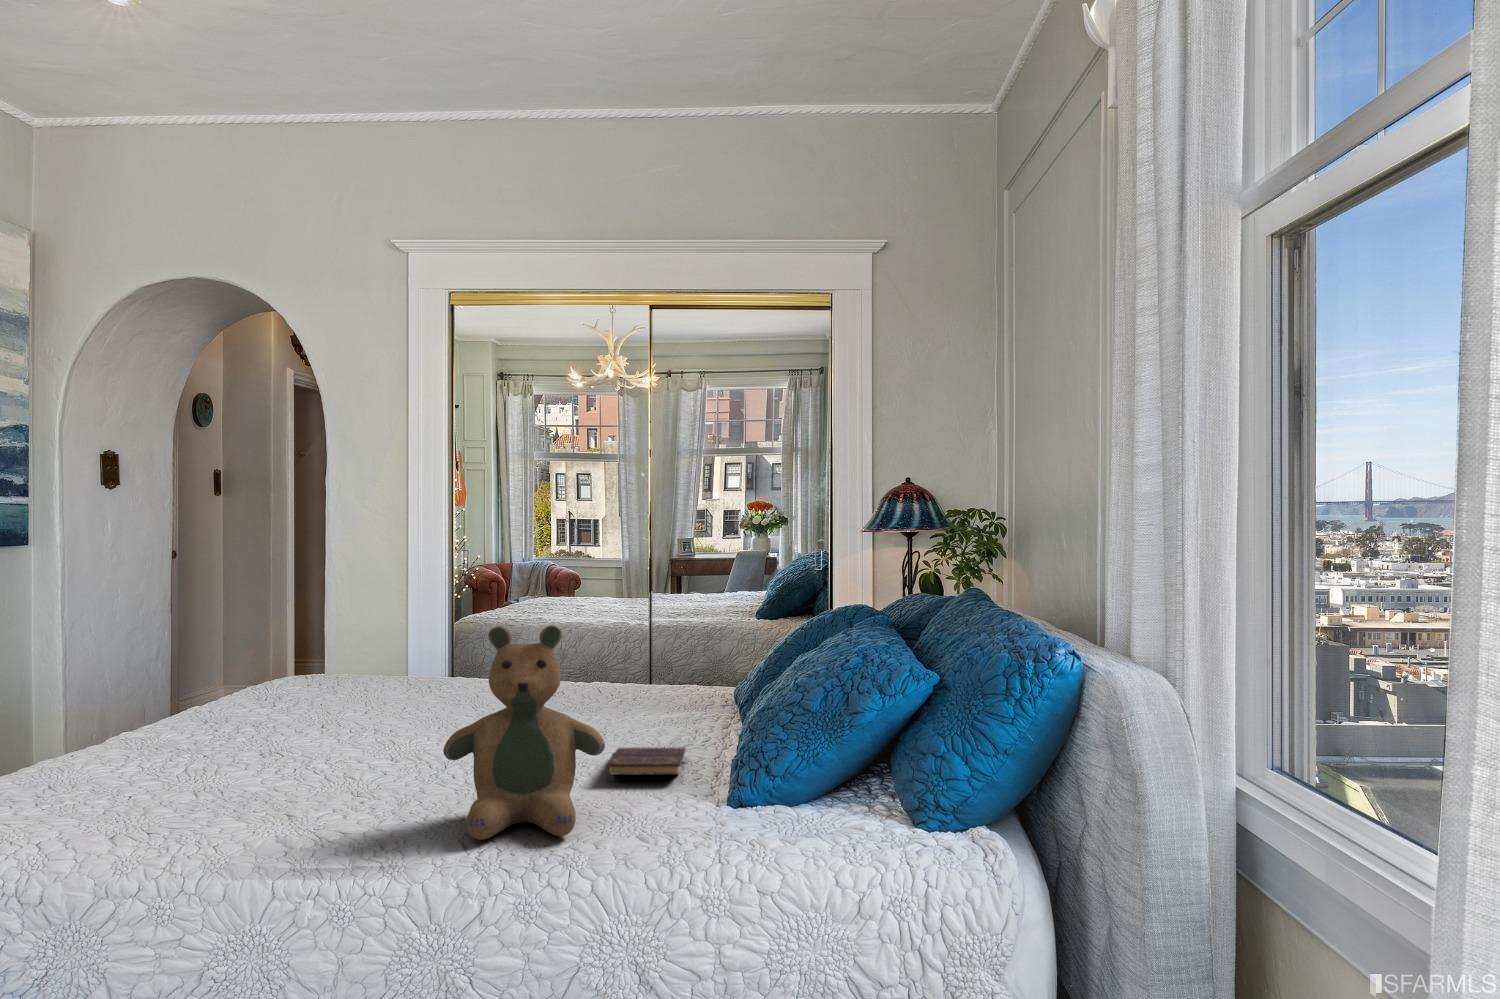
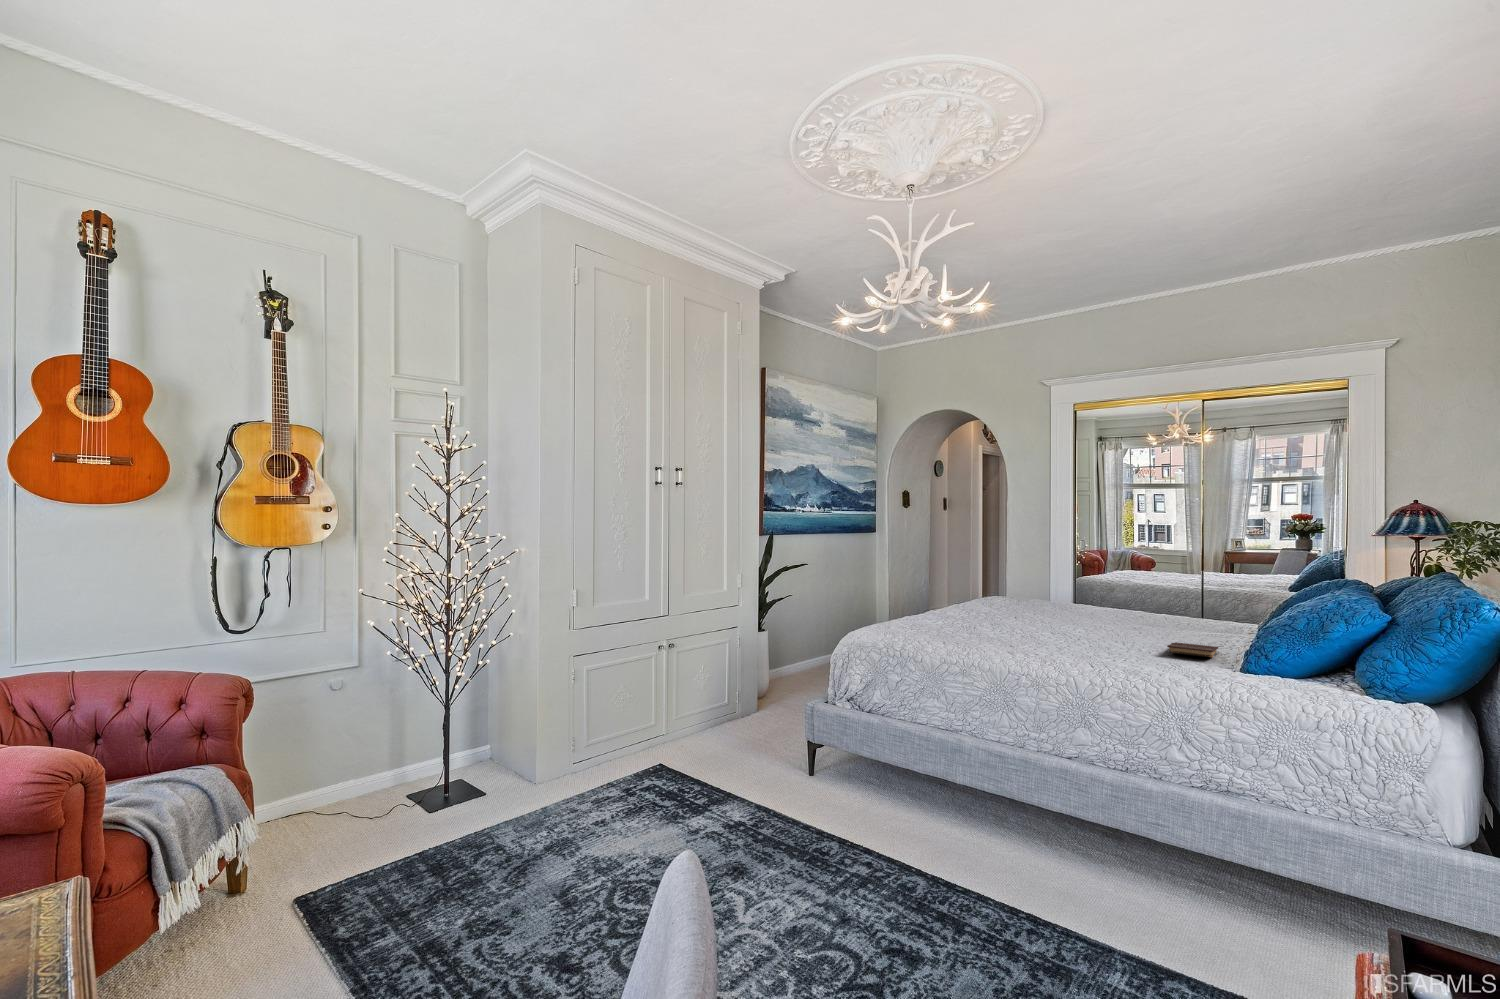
teddy bear: present [443,625,605,840] -> none [1080,570,1166,670]

